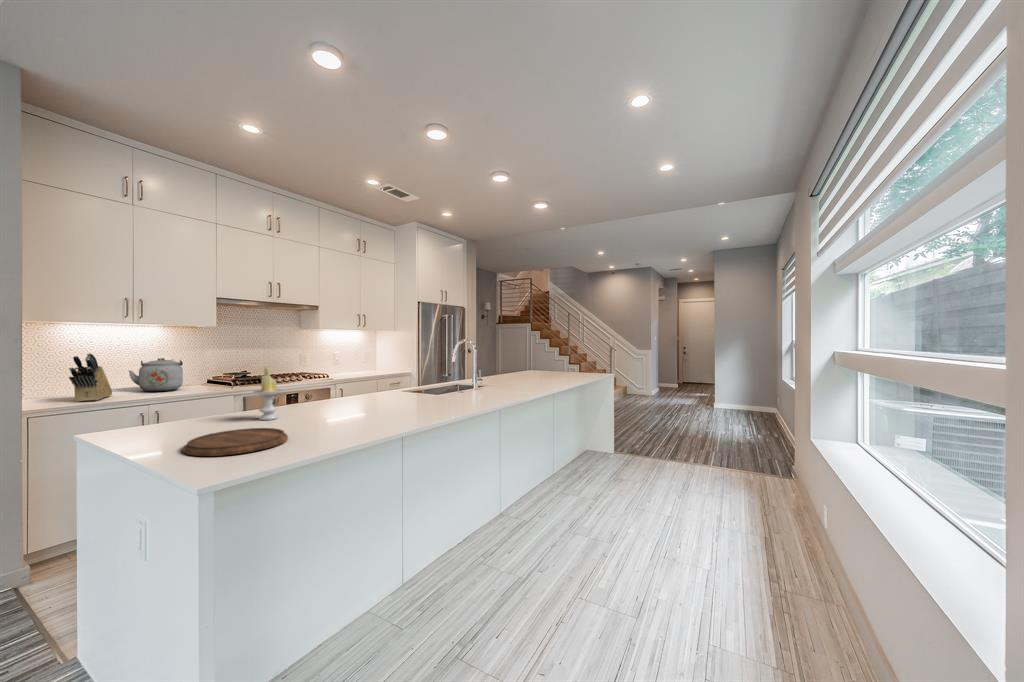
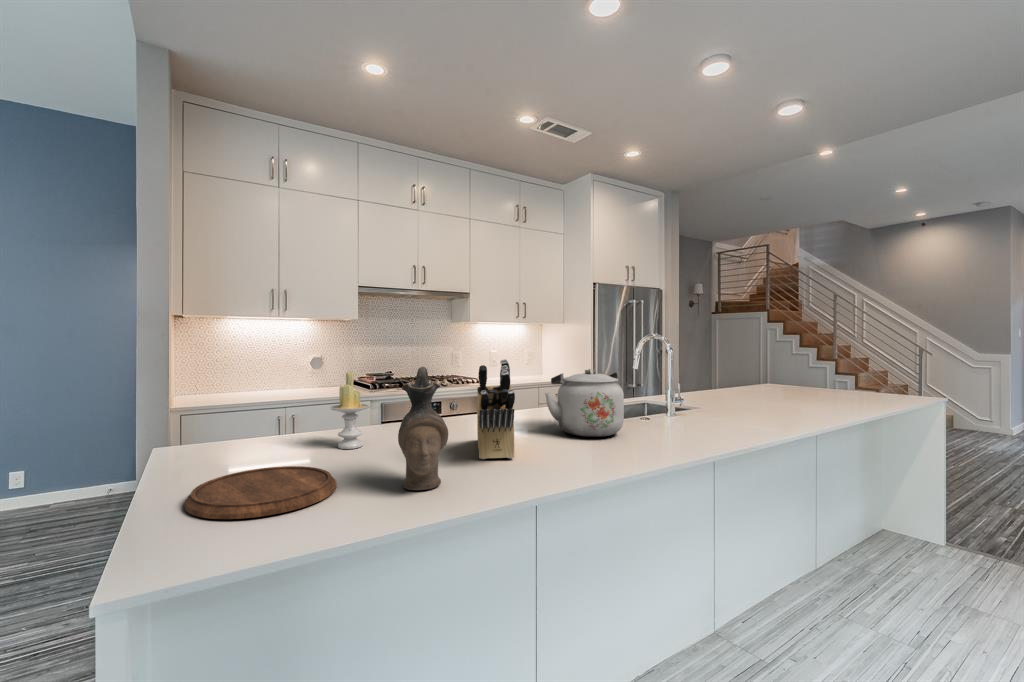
knife block: present [69,353,112,402] -> present [477,359,515,459]
kettle: present [129,358,183,391] -> present [545,369,624,437]
ceramic pitcher: none [329,361,361,433] -> present [398,367,448,490]

